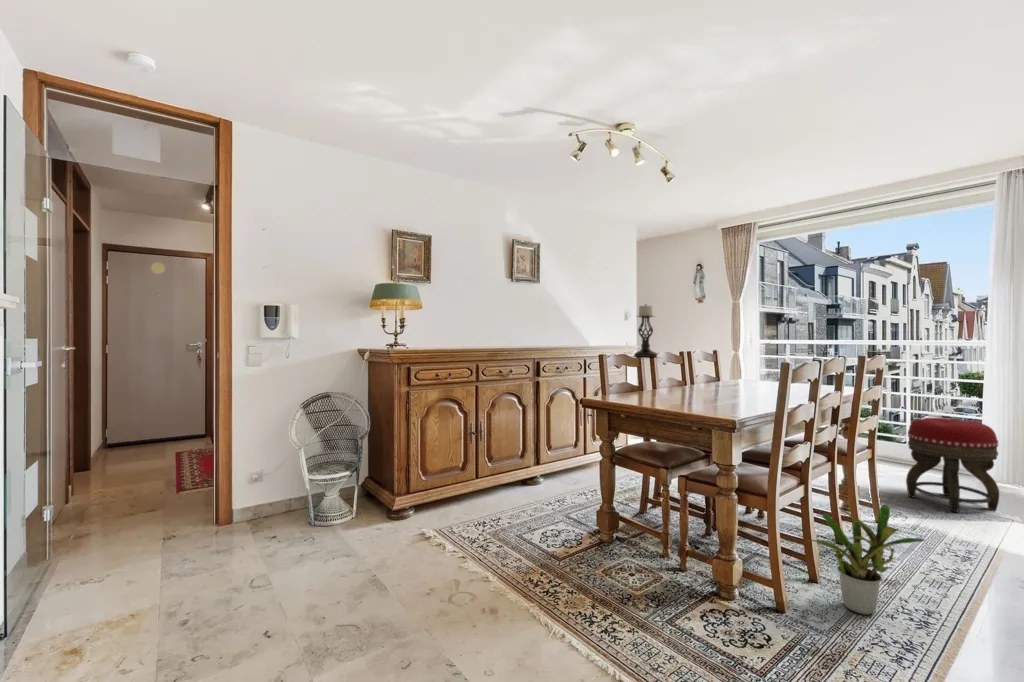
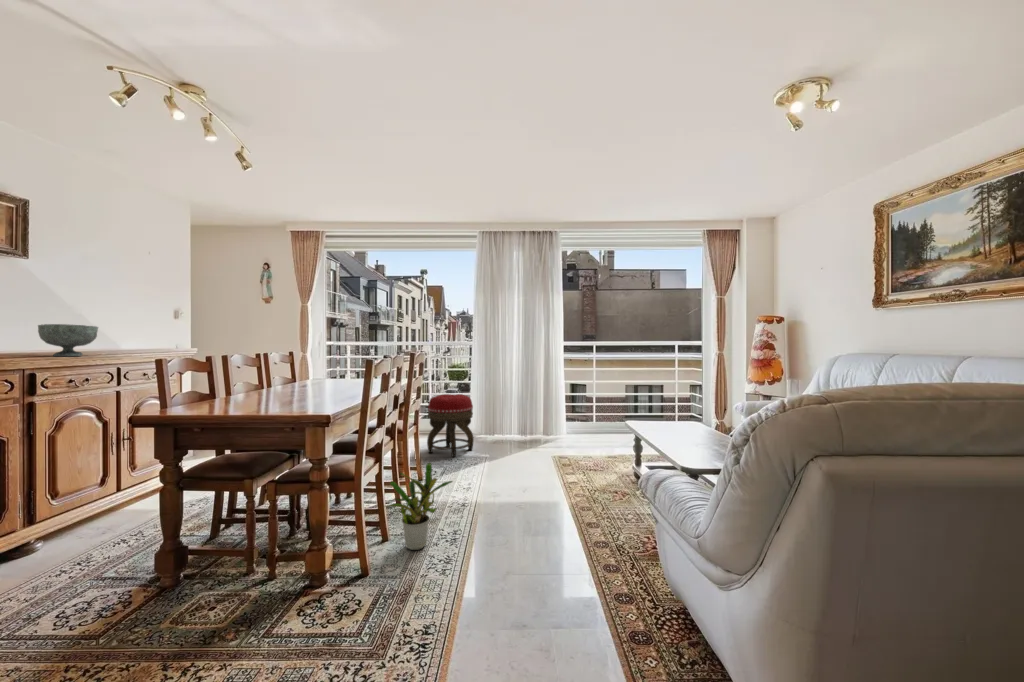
candle holder: present [634,304,657,357] -> none [197,304,227,362]
decorative bowl: none [544,325,576,349] -> present [38,324,98,356]

